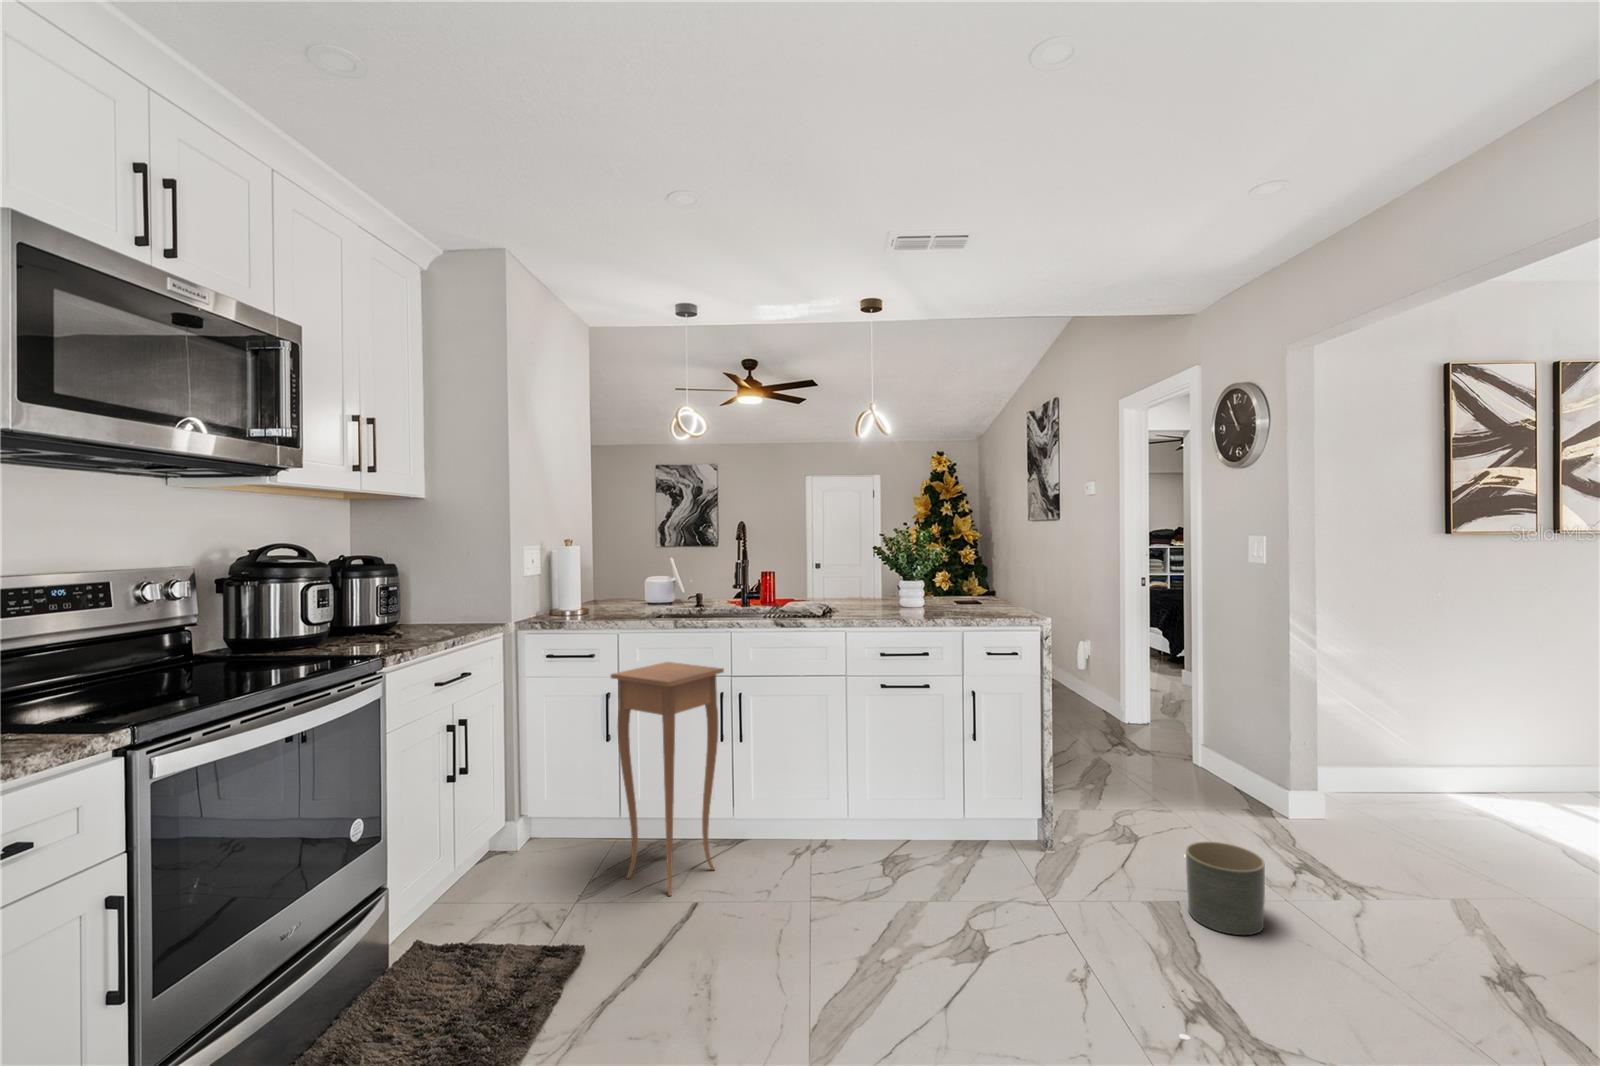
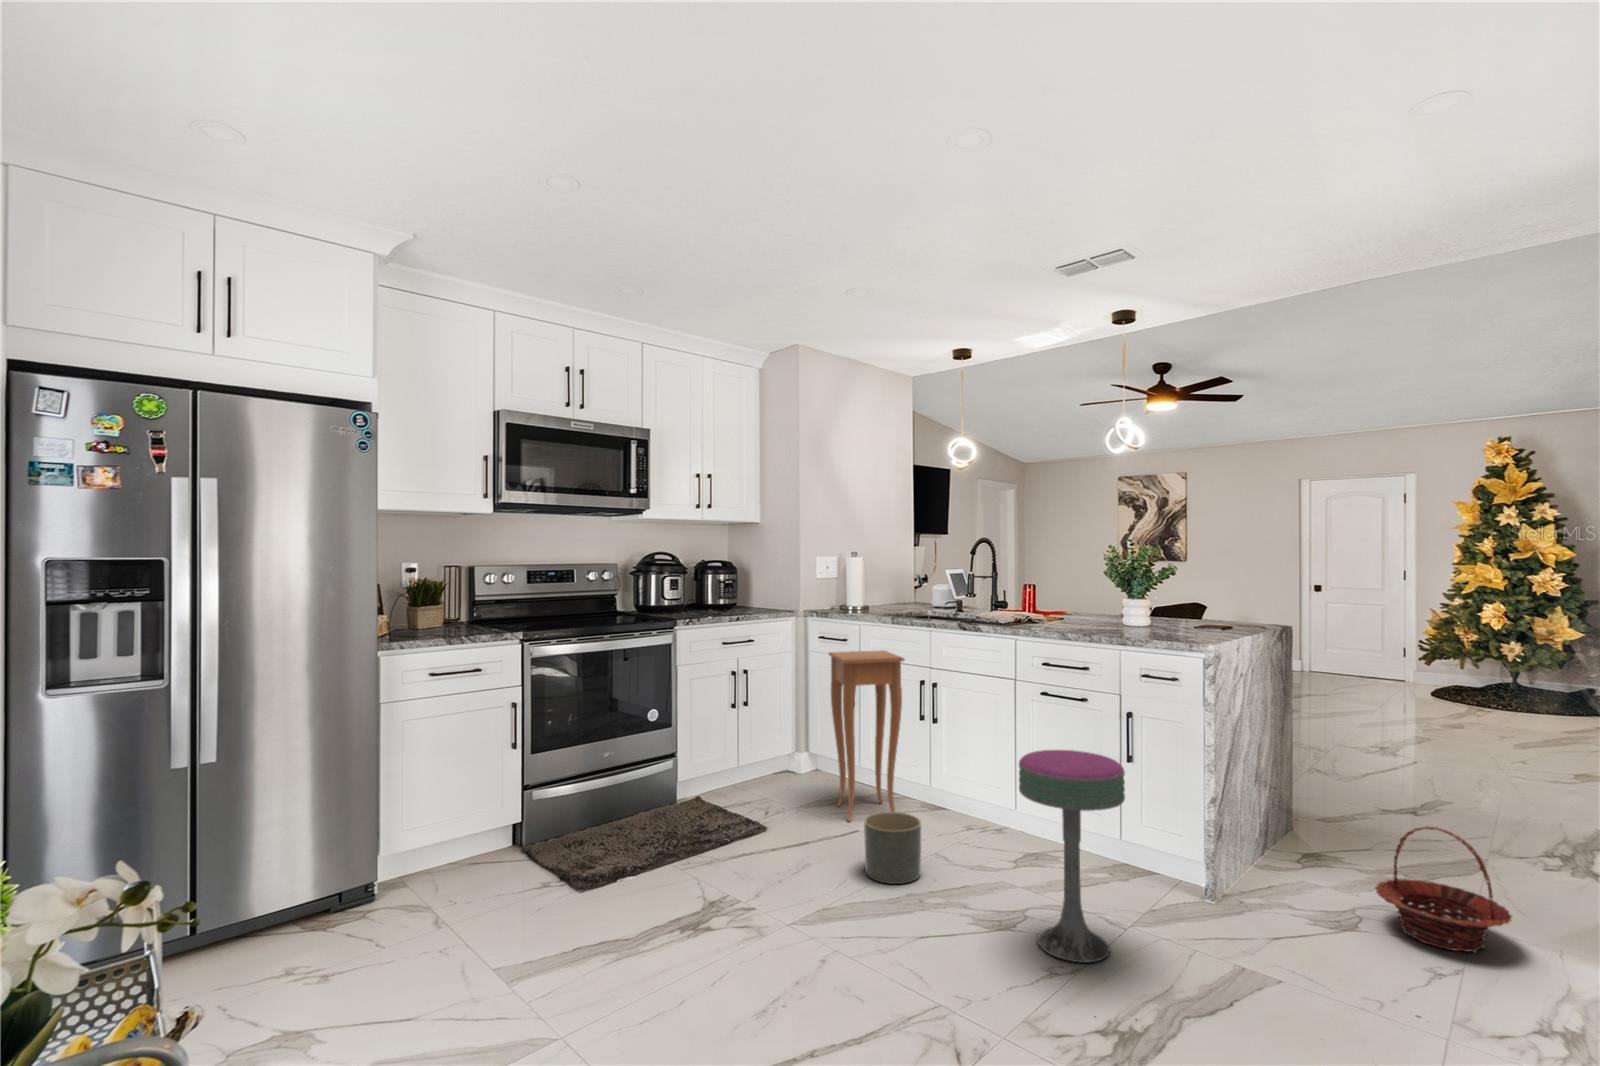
bar stool: none [1009,743,1125,976] -> present [1019,750,1125,963]
basket: none [1150,746,1246,841] -> present [1375,826,1512,952]
planter: present [1186,842,1265,935] -> present [864,812,921,884]

